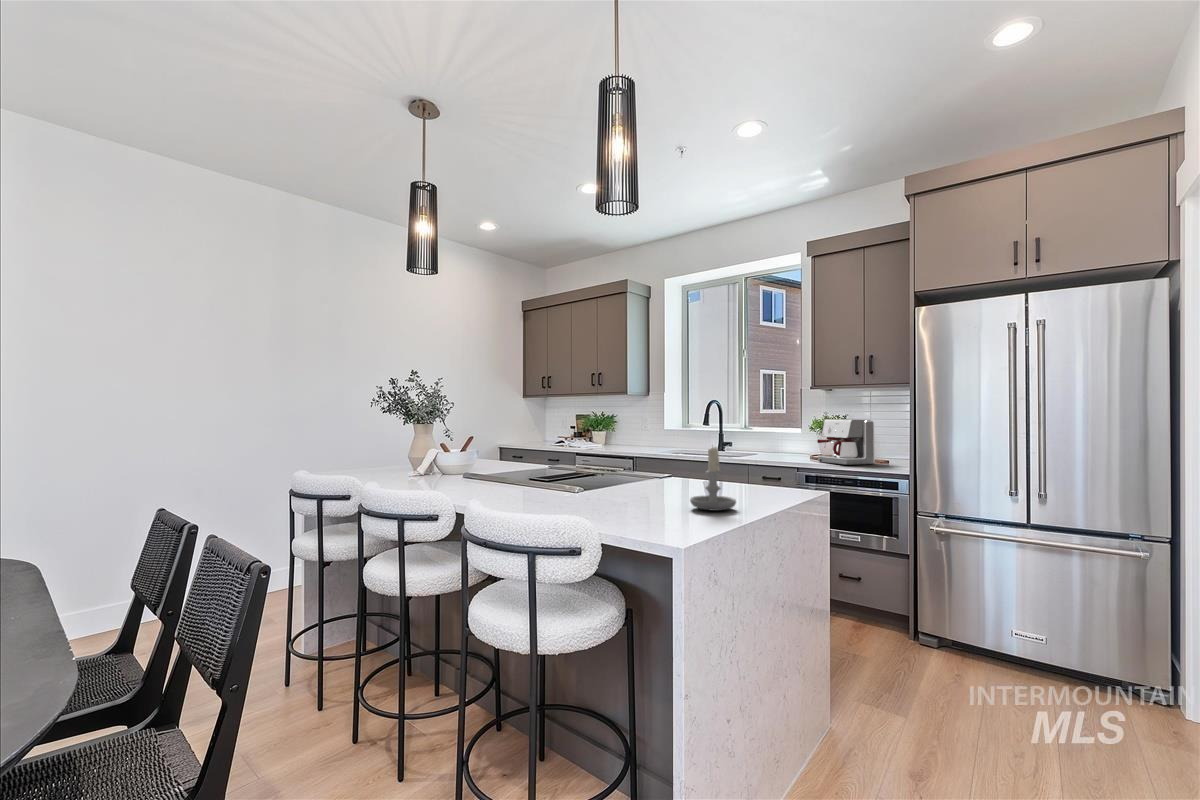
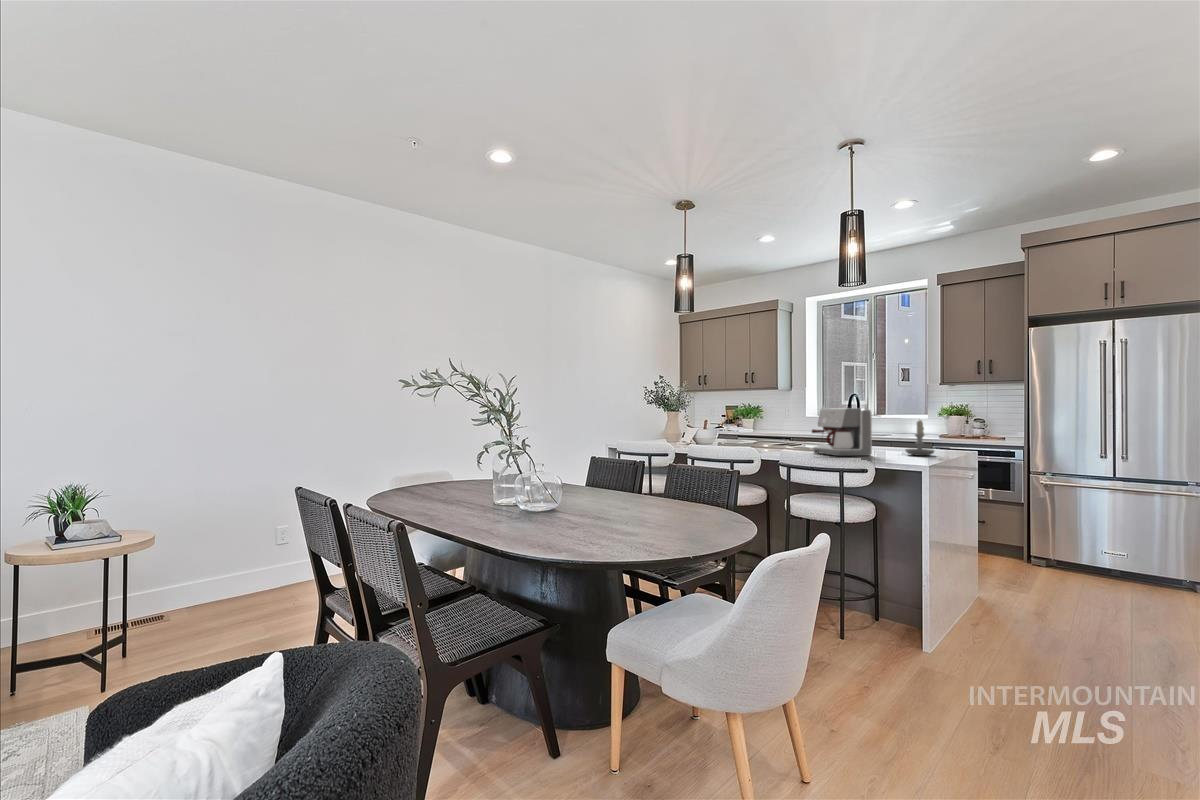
coffee maker: present [817,419,874,465] -> present [812,408,872,456]

